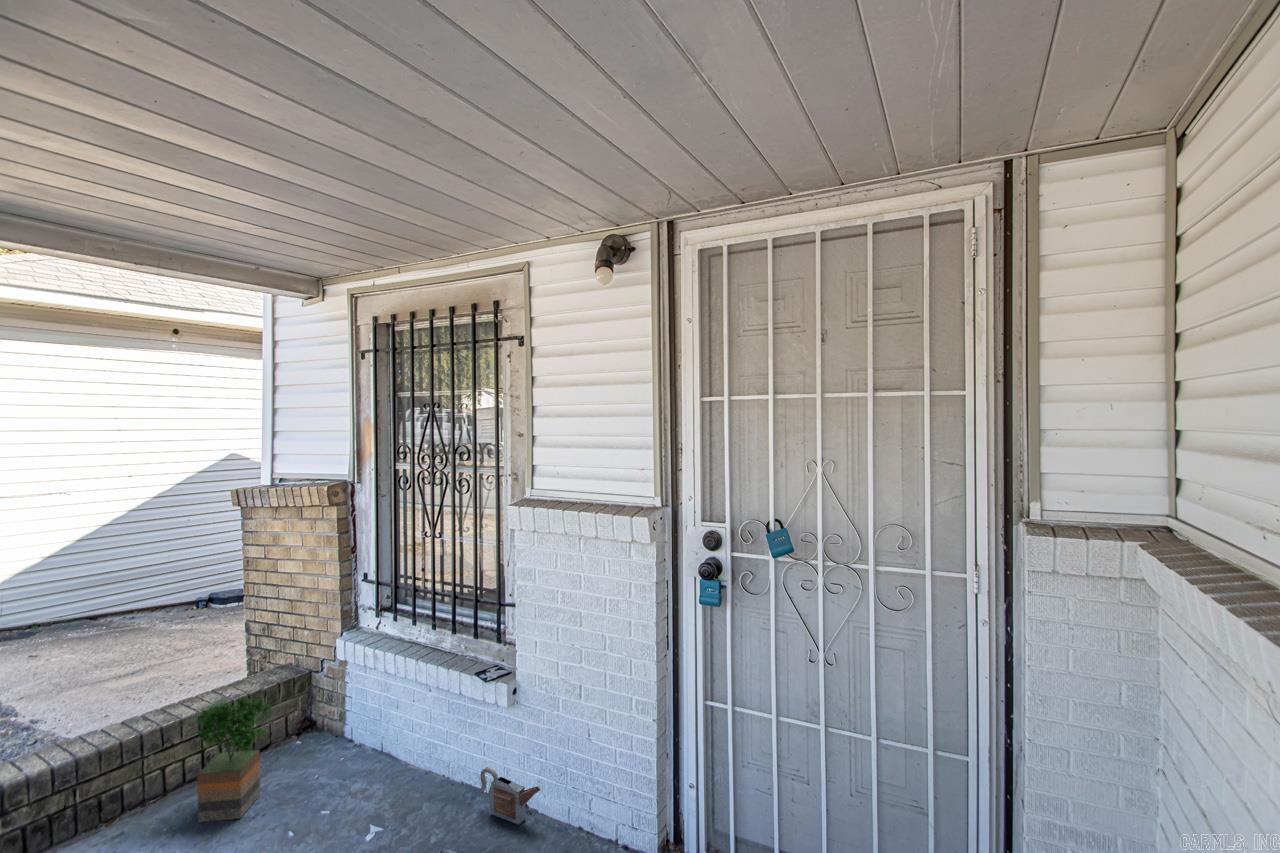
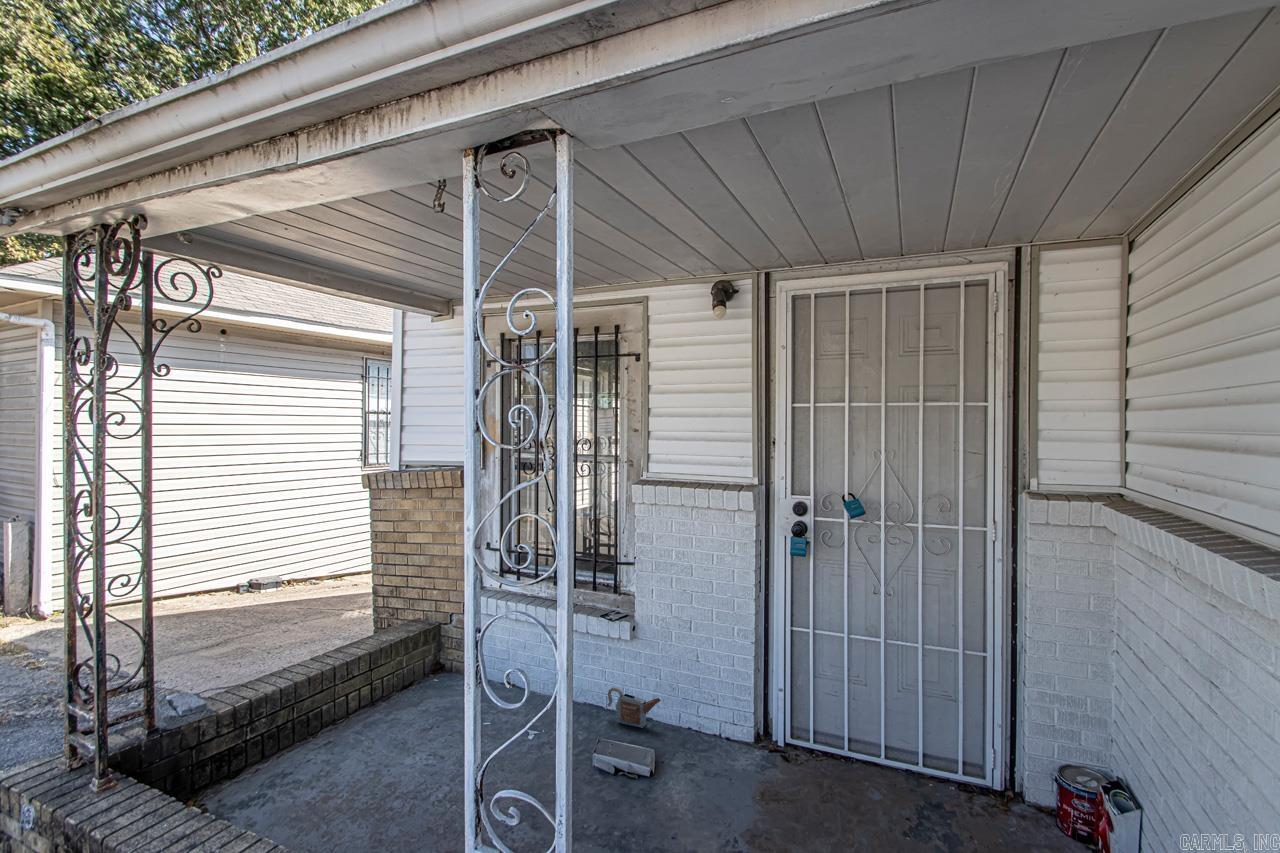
potted tree: present [194,697,273,822] -> none [382,635,443,732]

